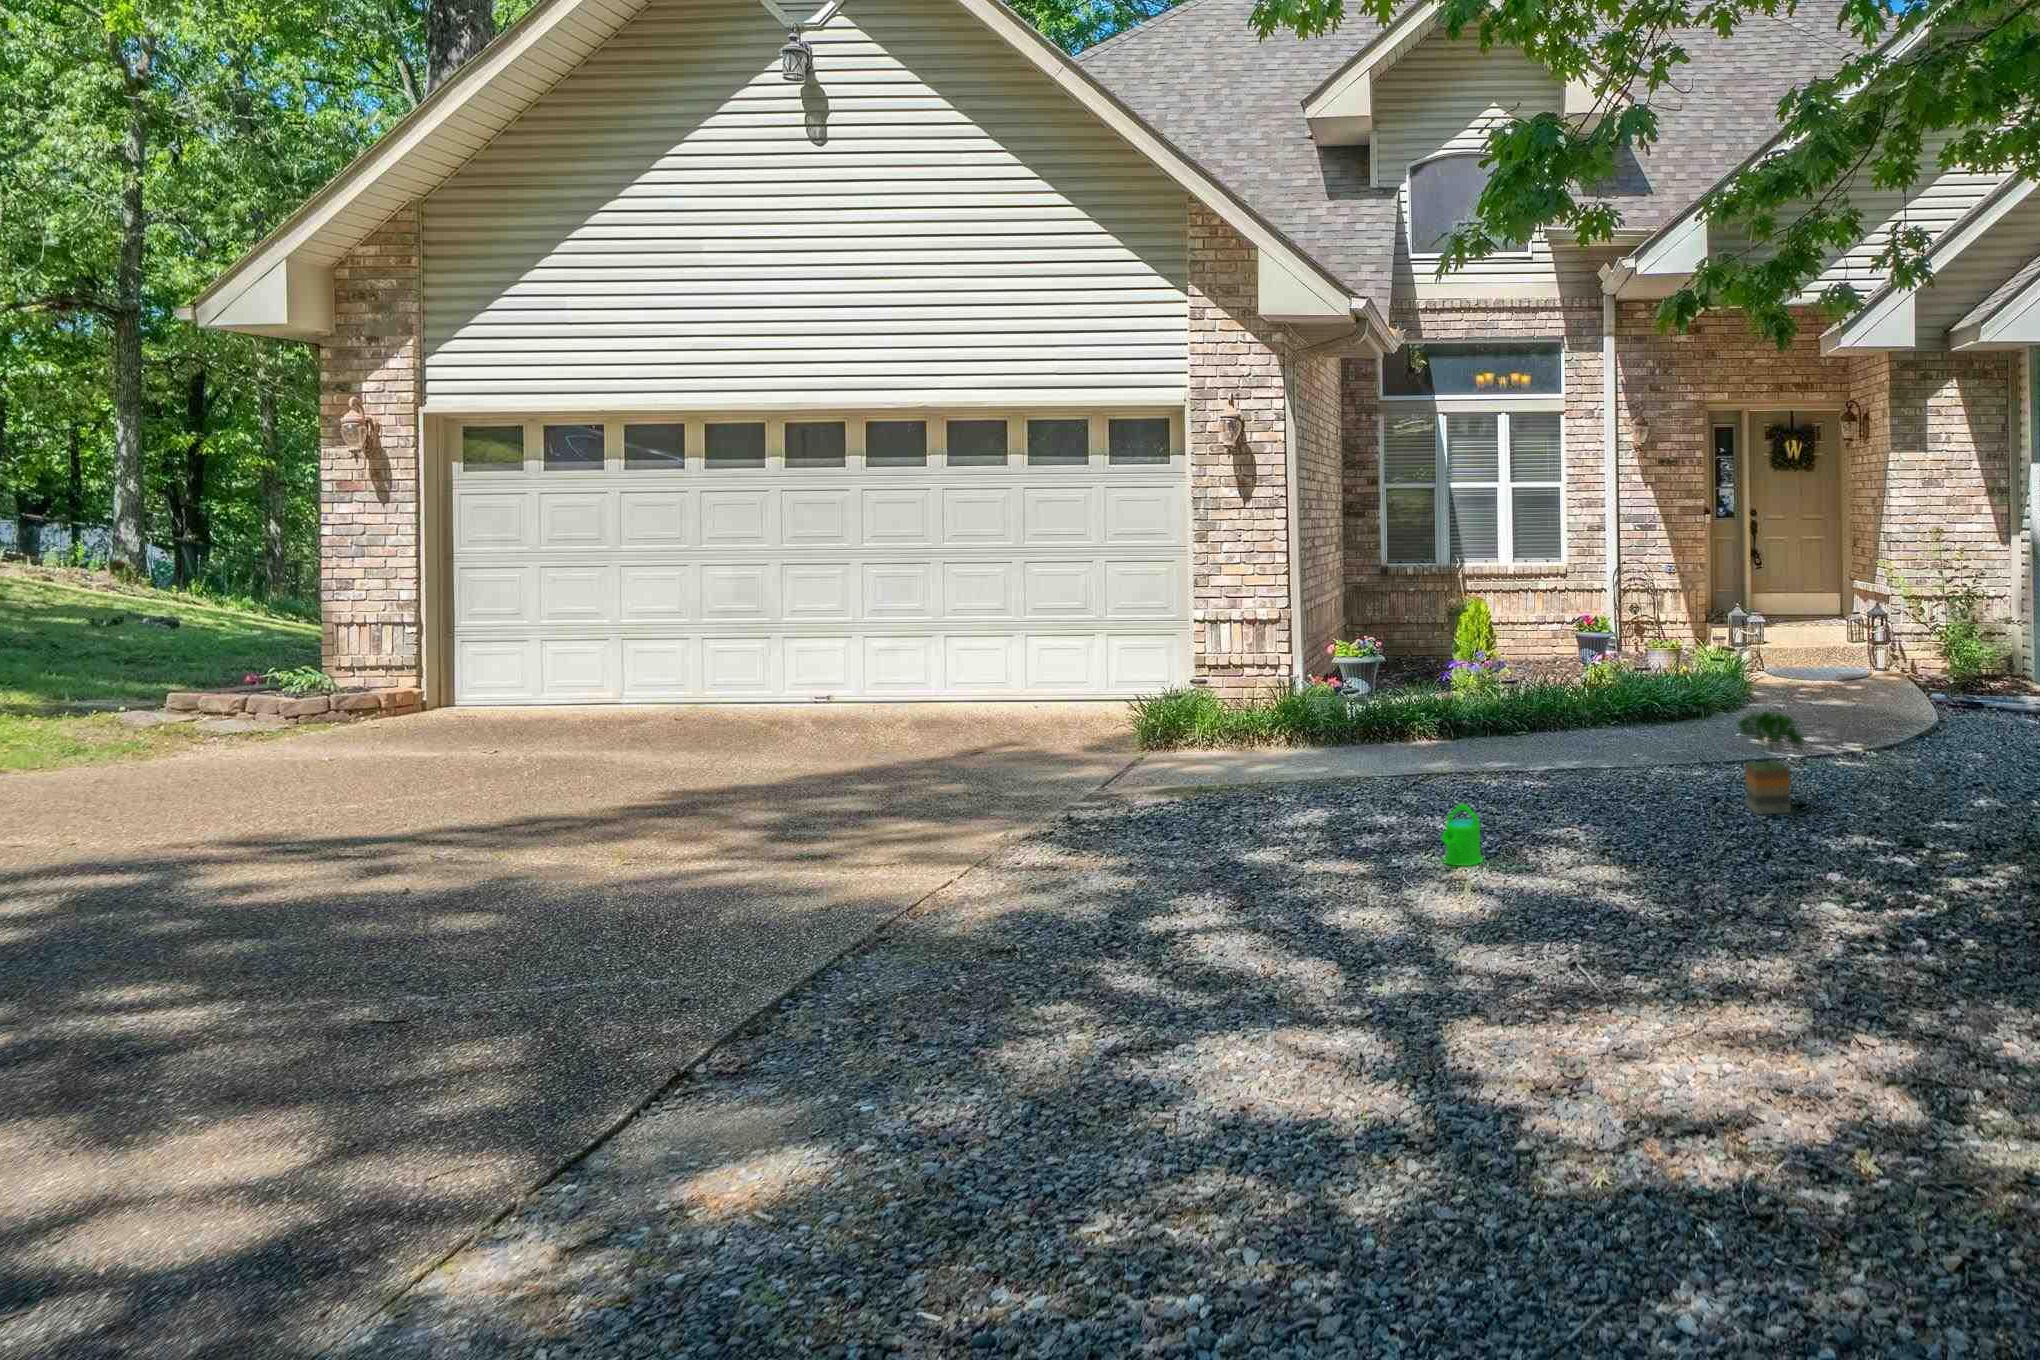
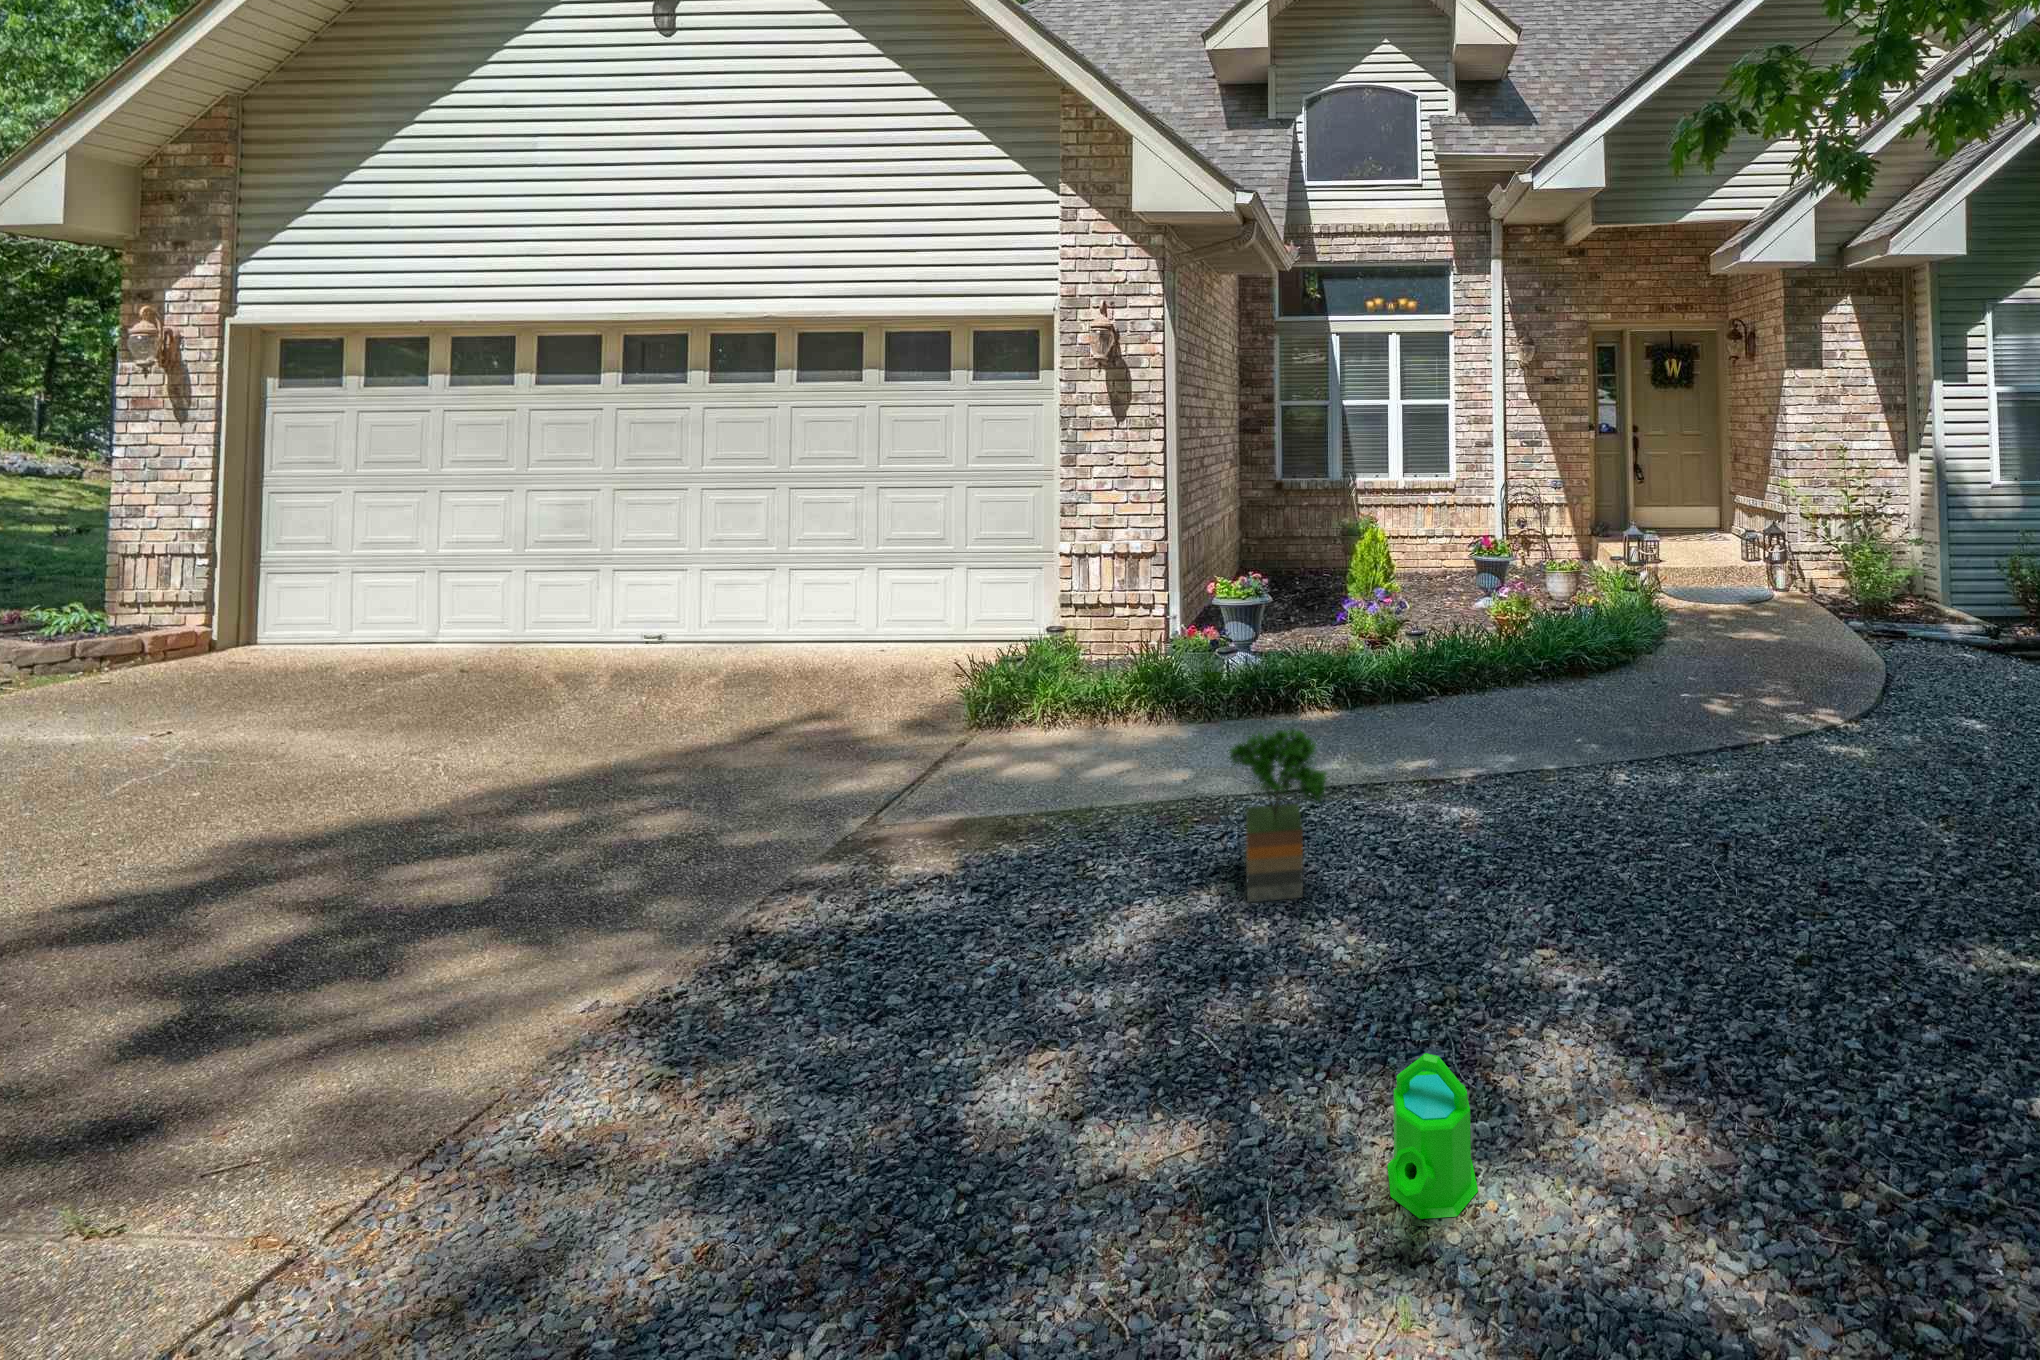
potted tree: present [1738,712,1804,815] -> present [1228,729,1327,902]

